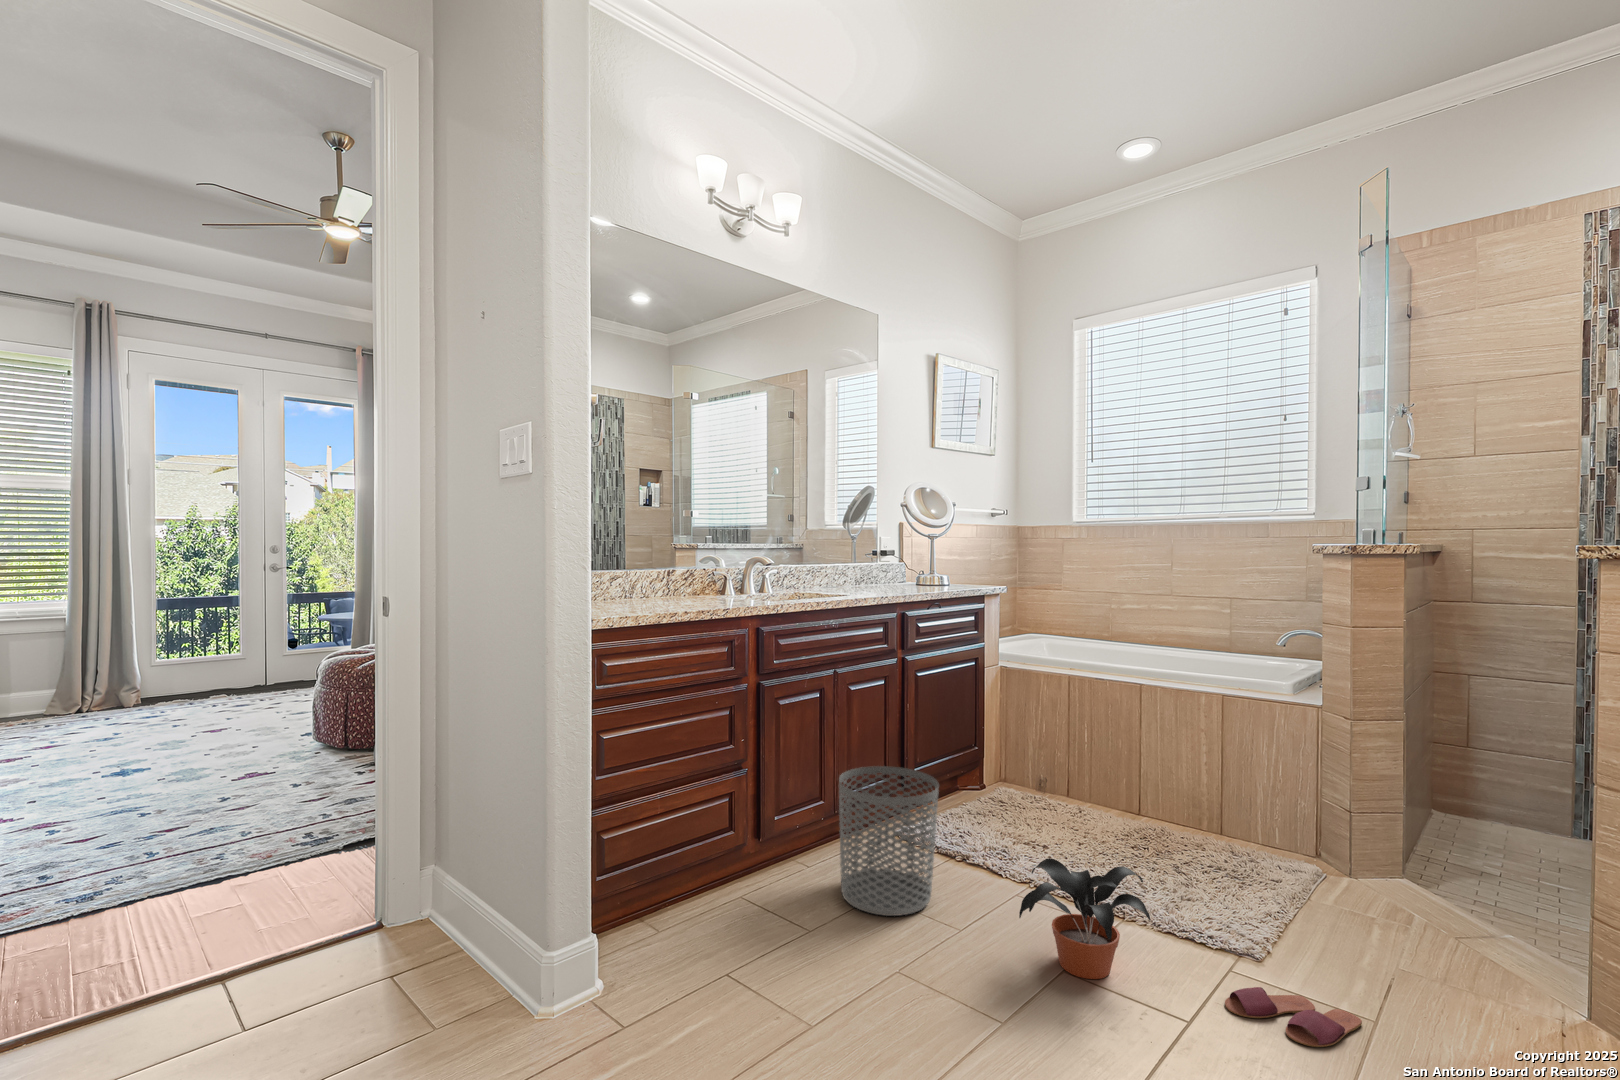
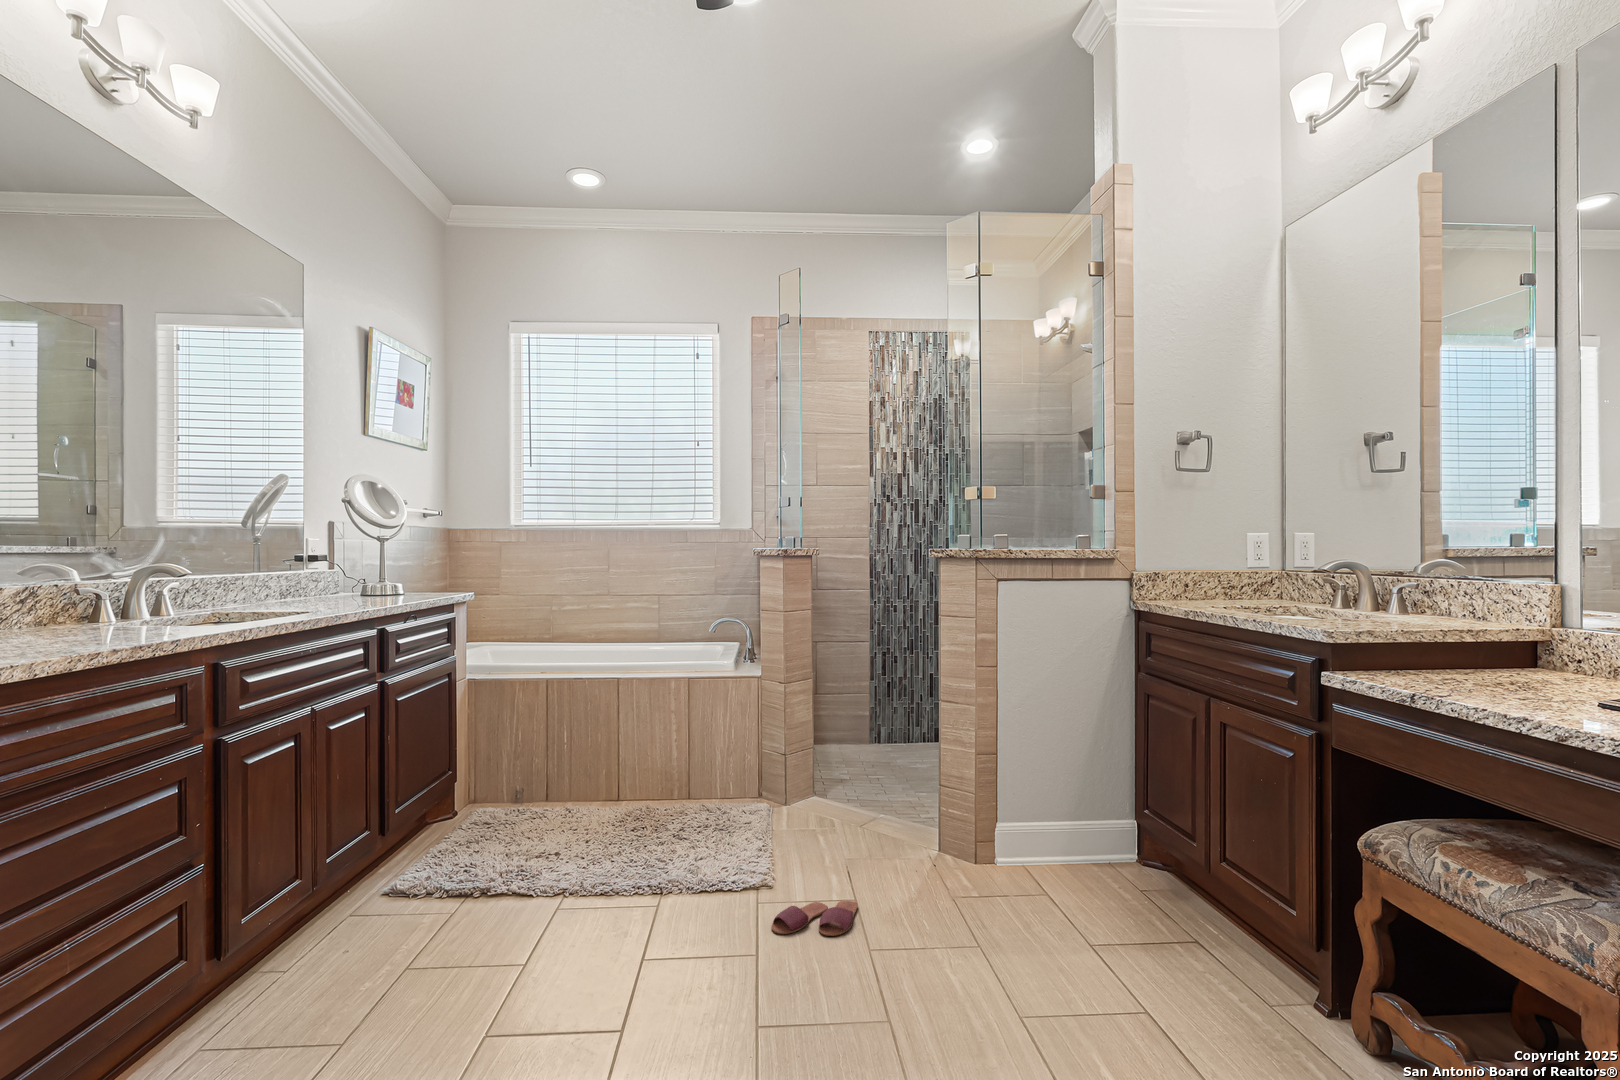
waste bin: present [839,766,939,916] -> none [348,805,479,988]
potted plant: present [1019,858,1151,979] -> none [592,840,713,958]

